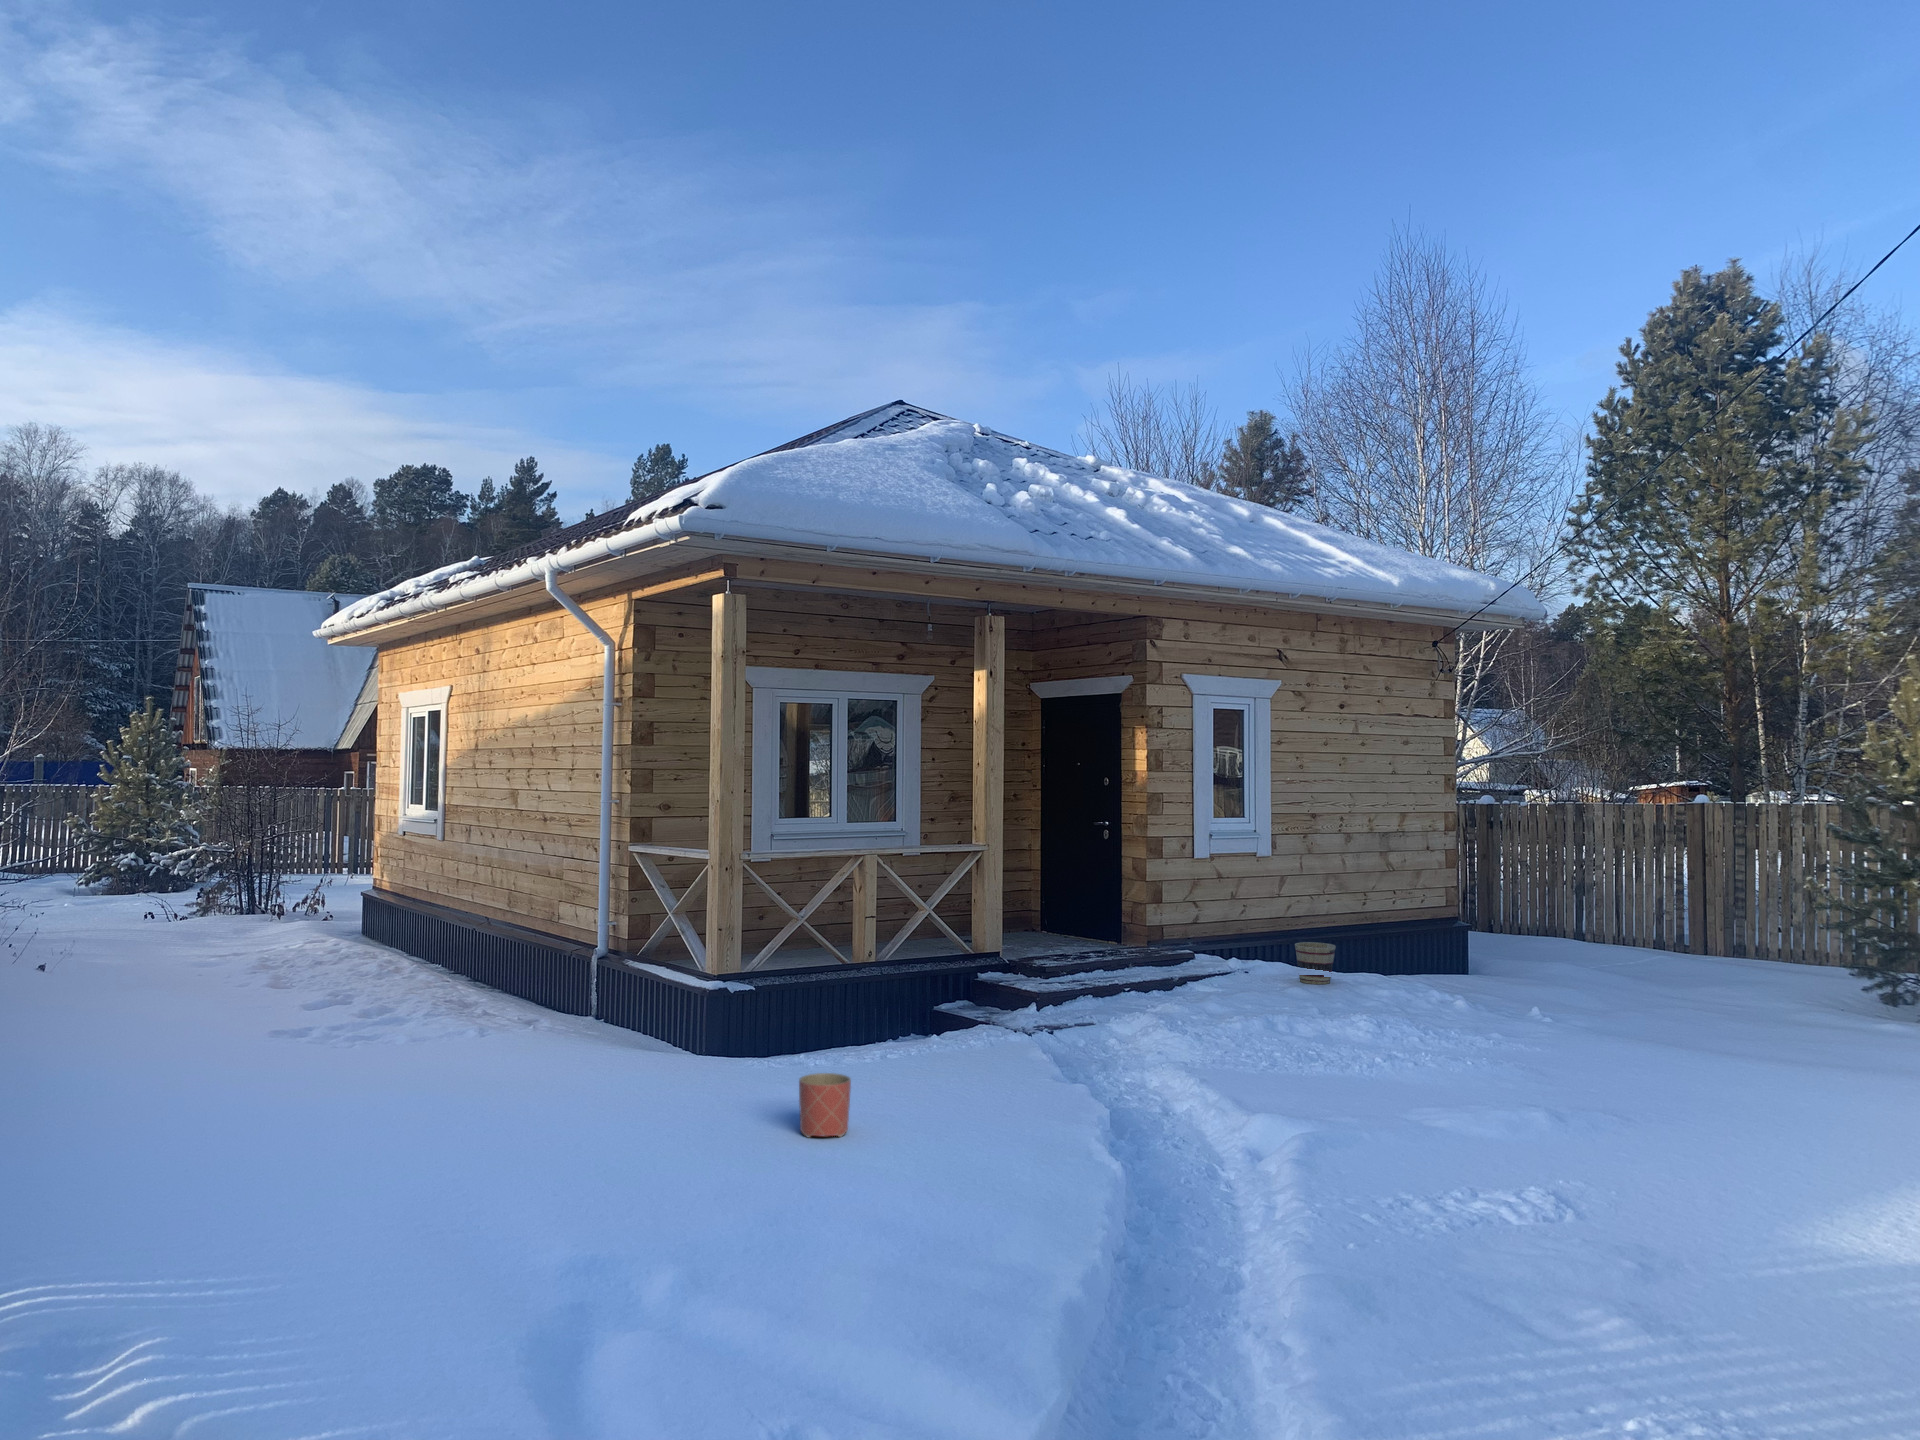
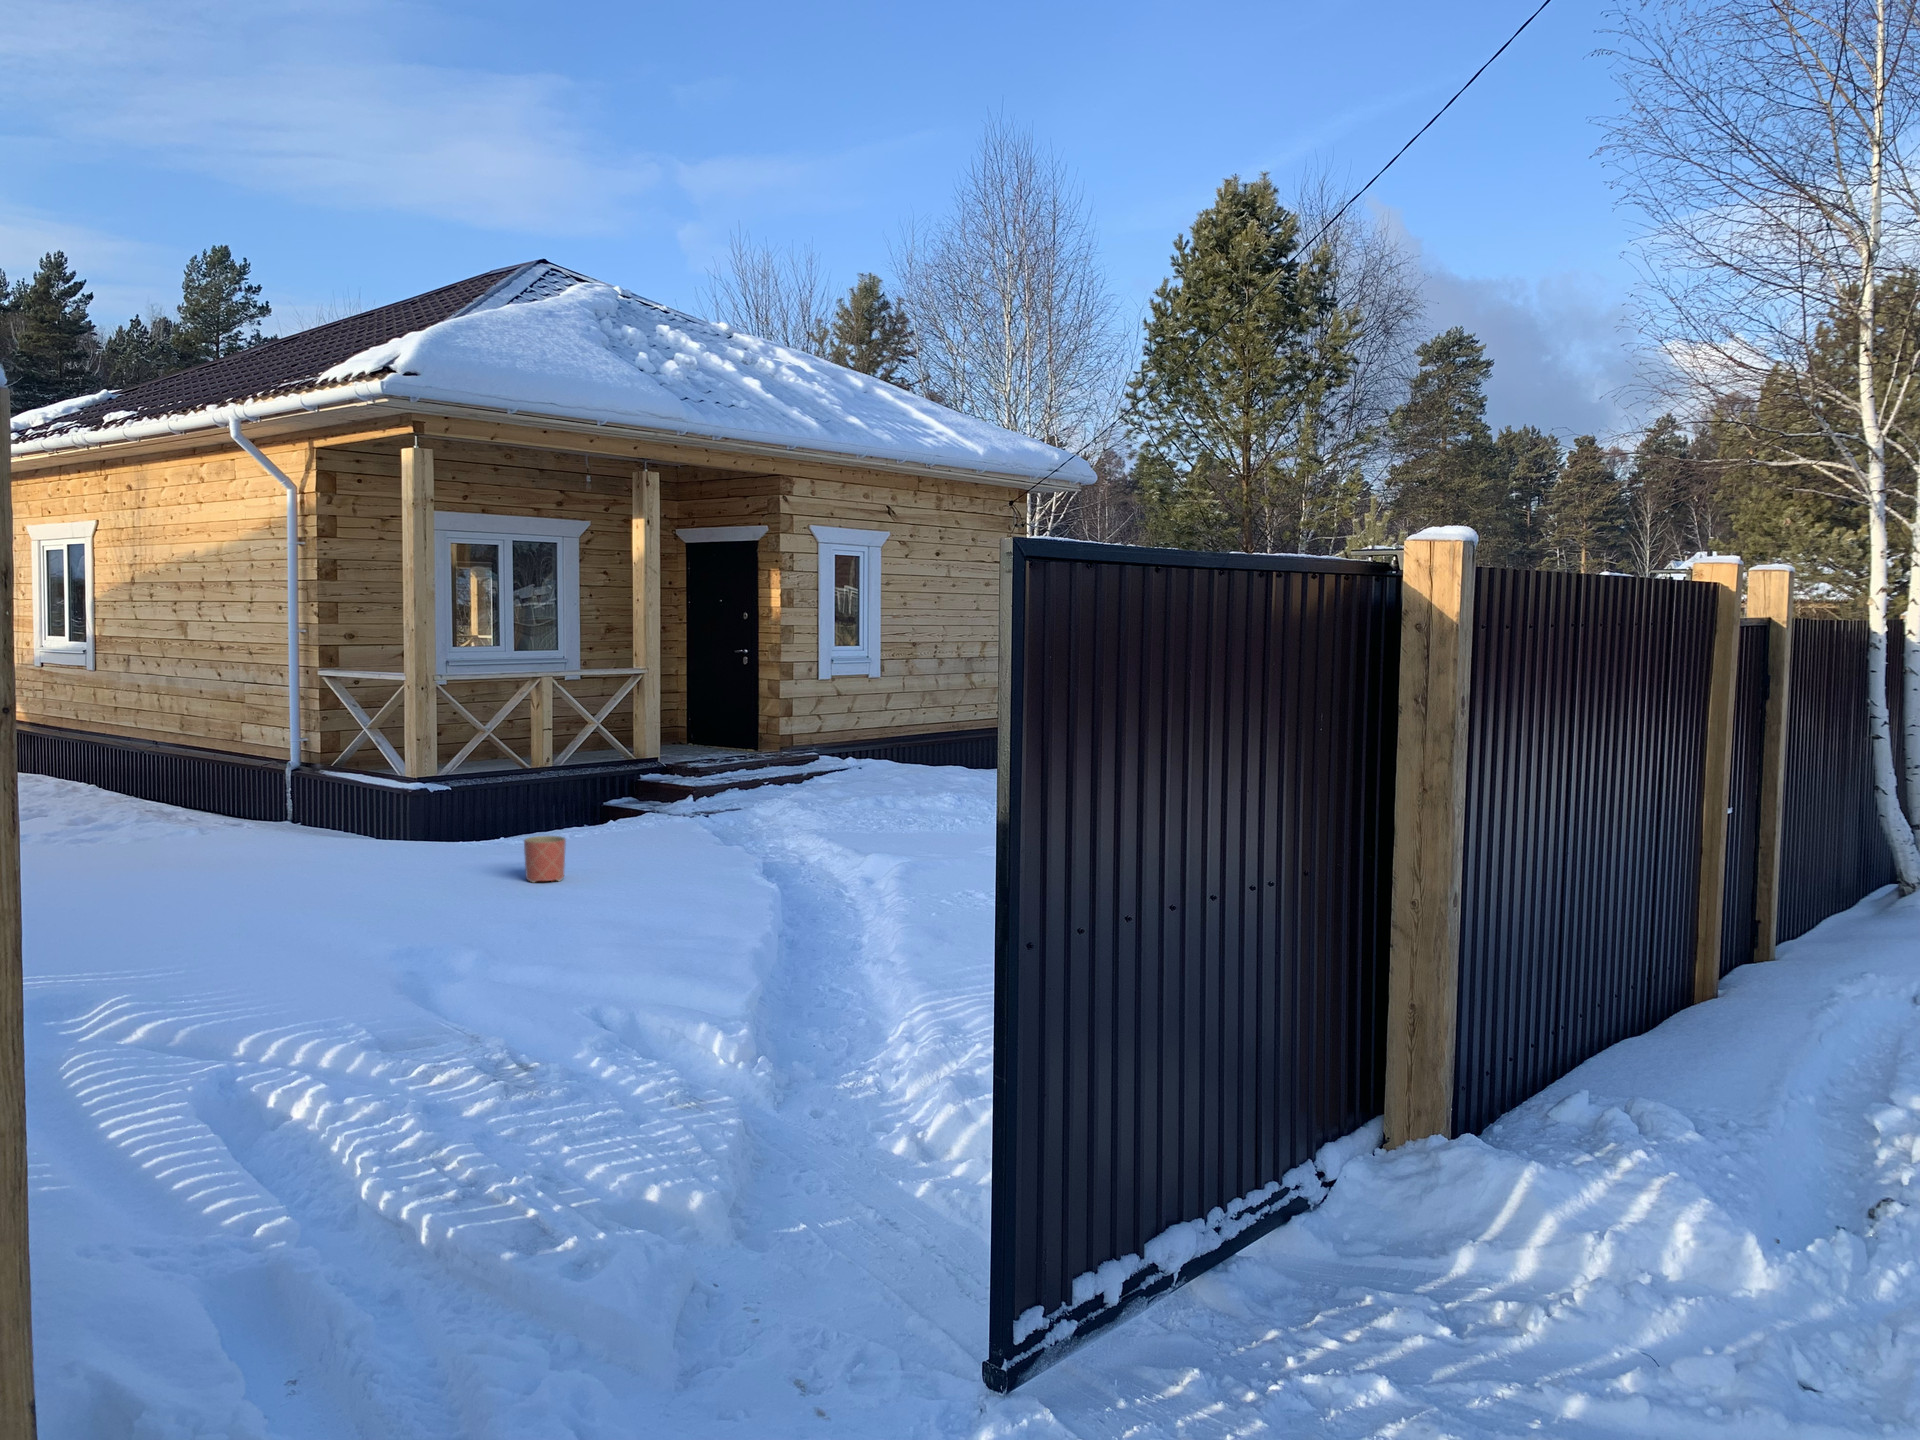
basket: present [1295,942,1336,984] -> none [898,744,929,776]

